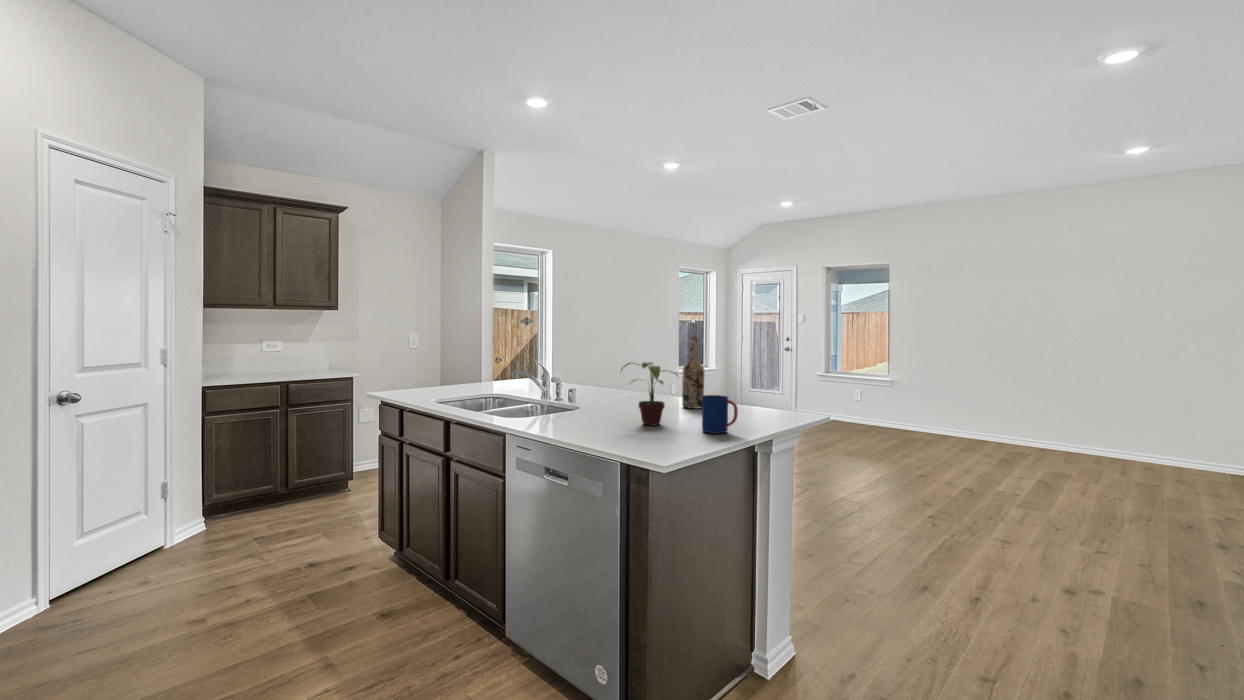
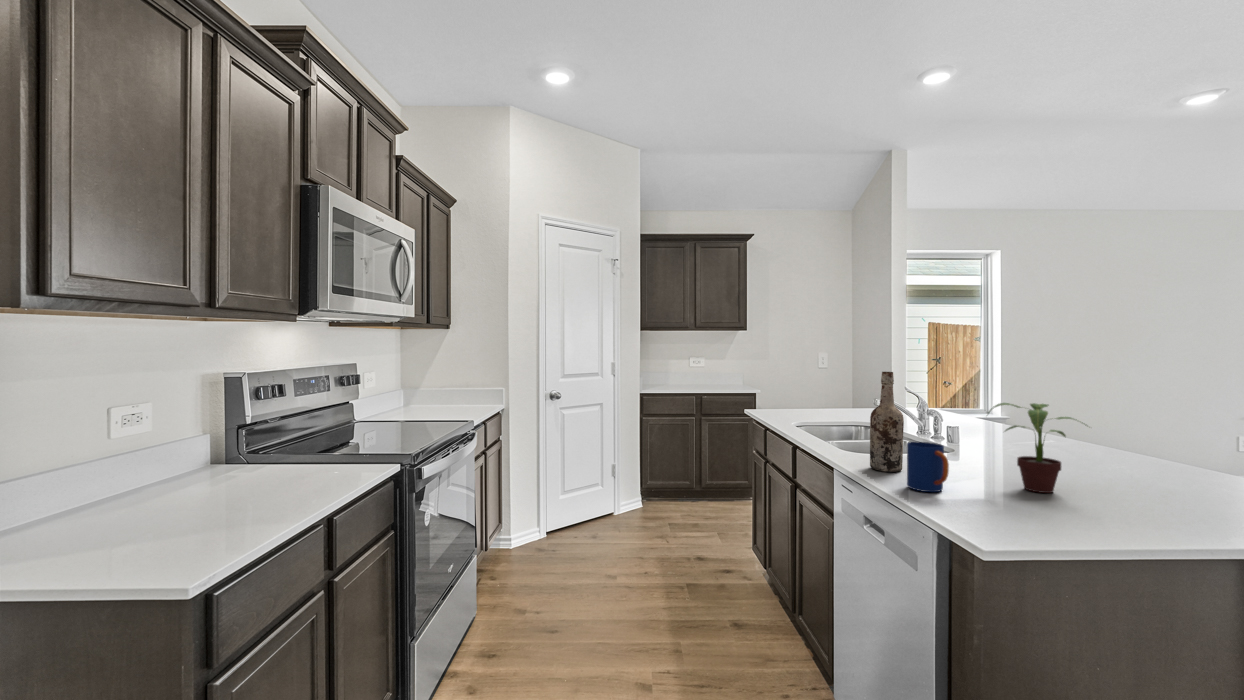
wine bottle: present [682,337,704,409] -> present [870,372,904,472]
mug: present [702,395,738,434] -> present [907,442,949,492]

